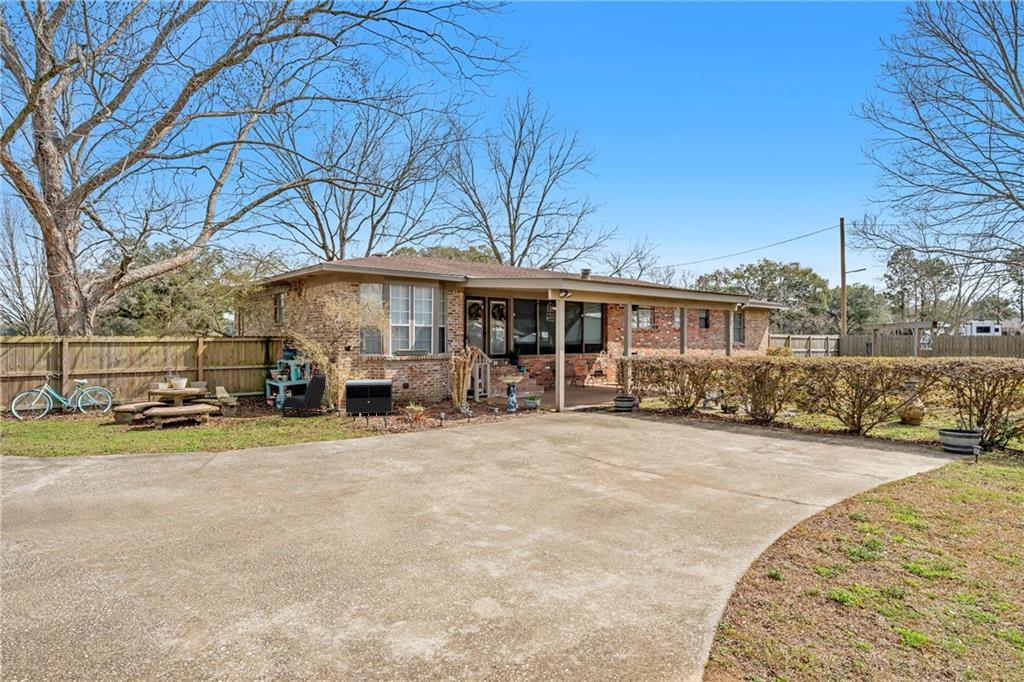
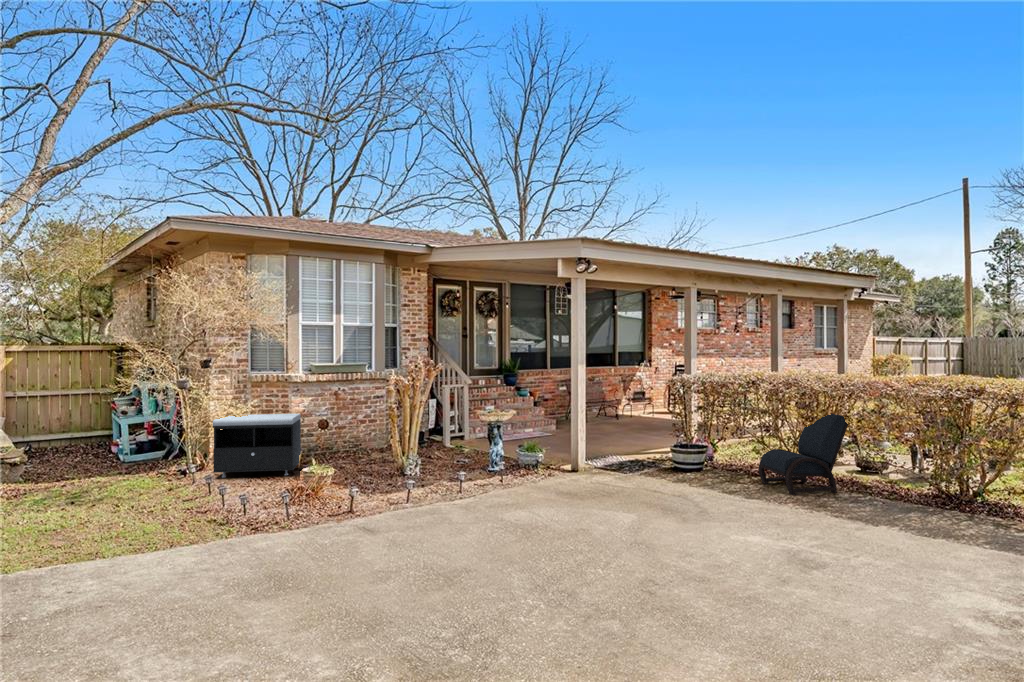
lounge chair: present [282,374,325,417] -> present [759,414,848,495]

